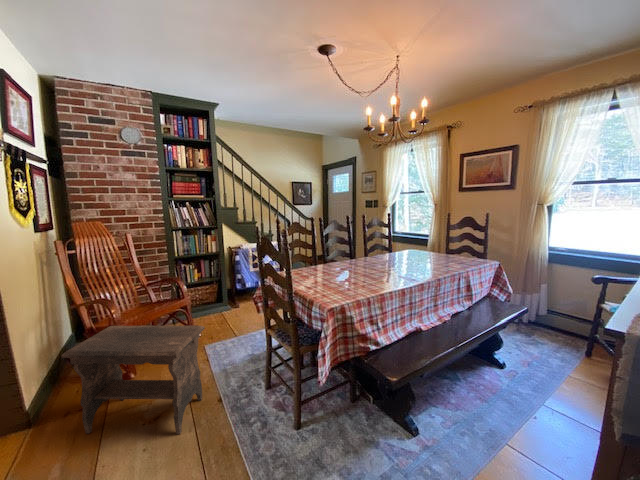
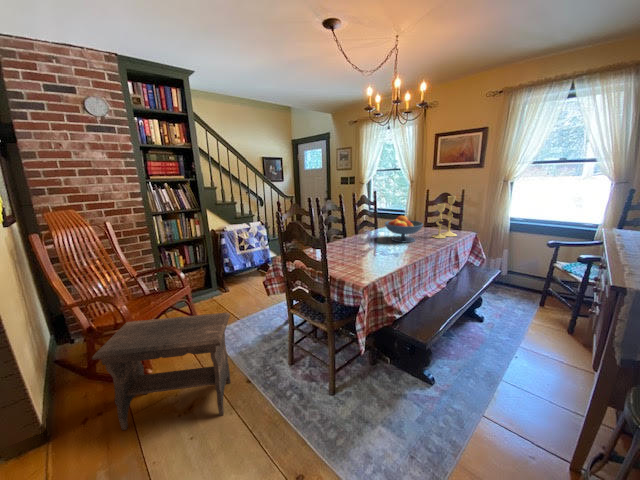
candlestick: none [442,218,473,265] -> present [432,196,457,239]
fruit bowl: none [386,237,429,267] -> present [385,216,423,242]

